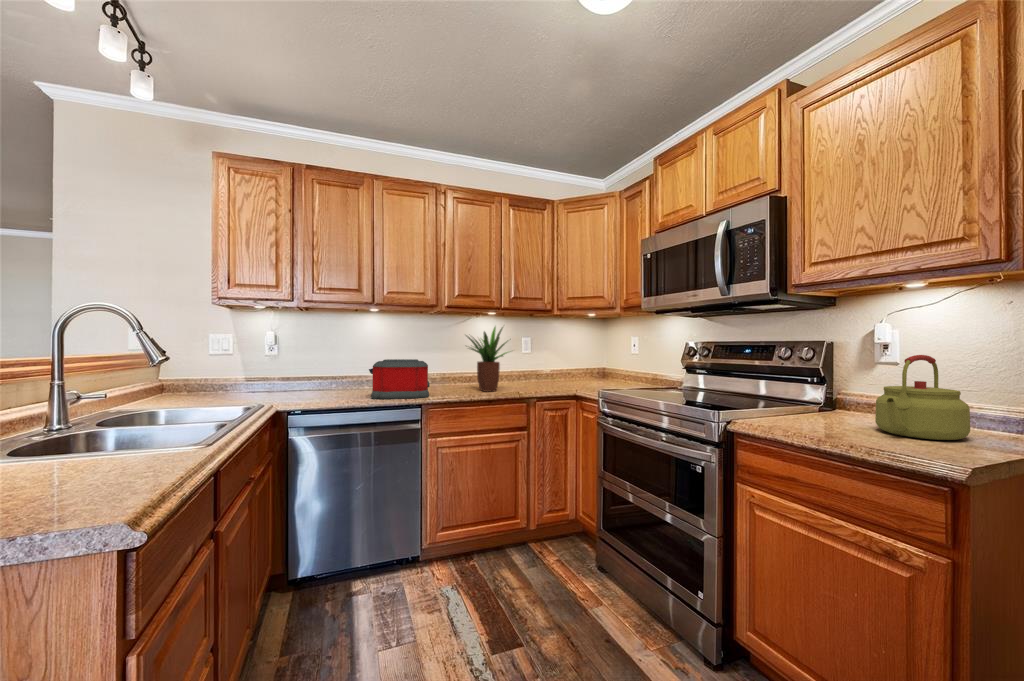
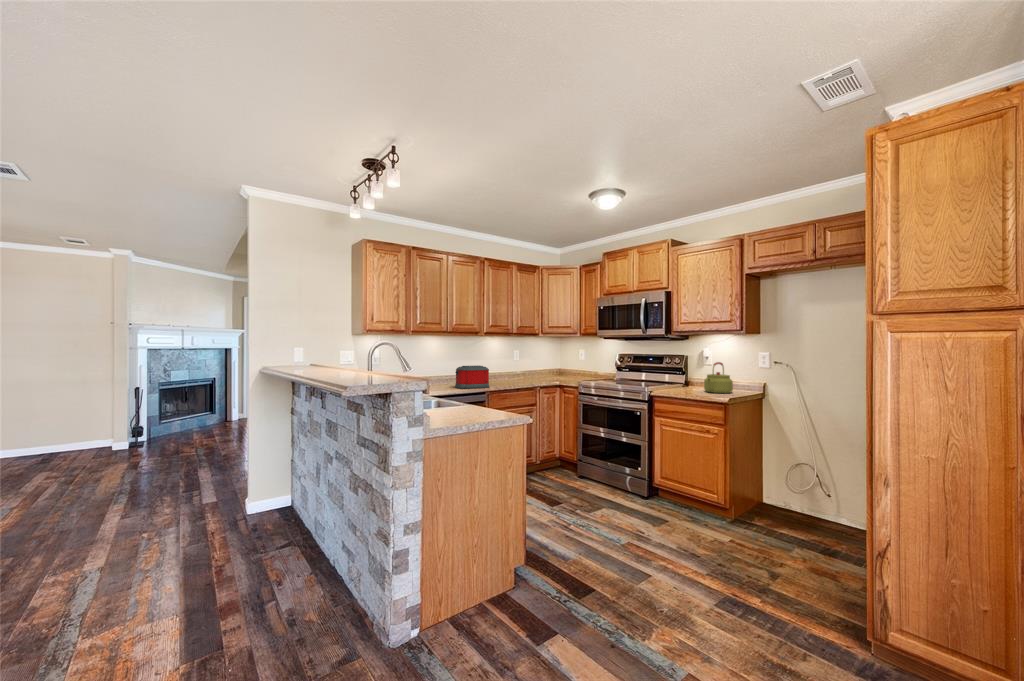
potted plant: present [467,327,508,392] -> none [496,344,526,384]

